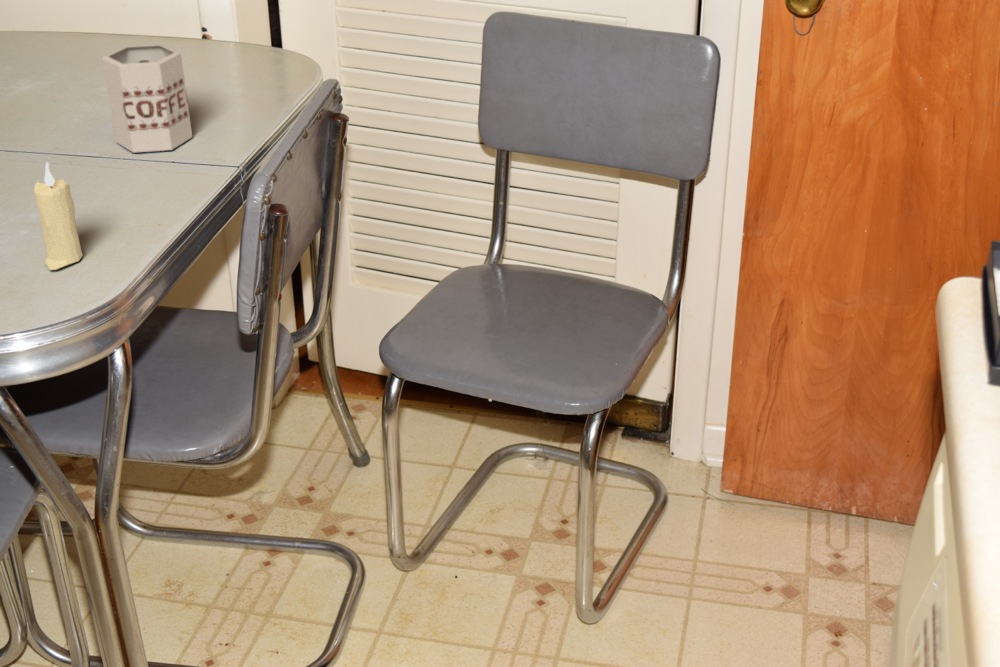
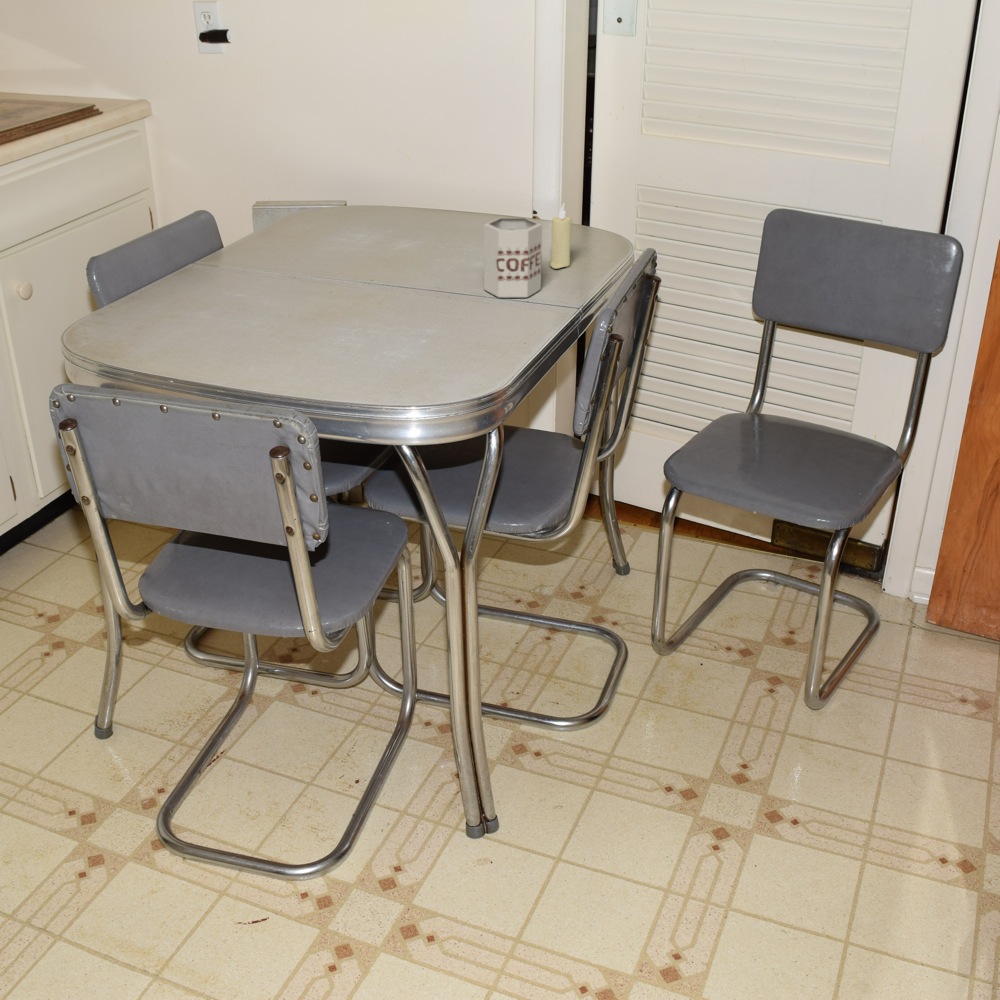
candle: present [34,162,83,270] -> present [550,204,572,269]

